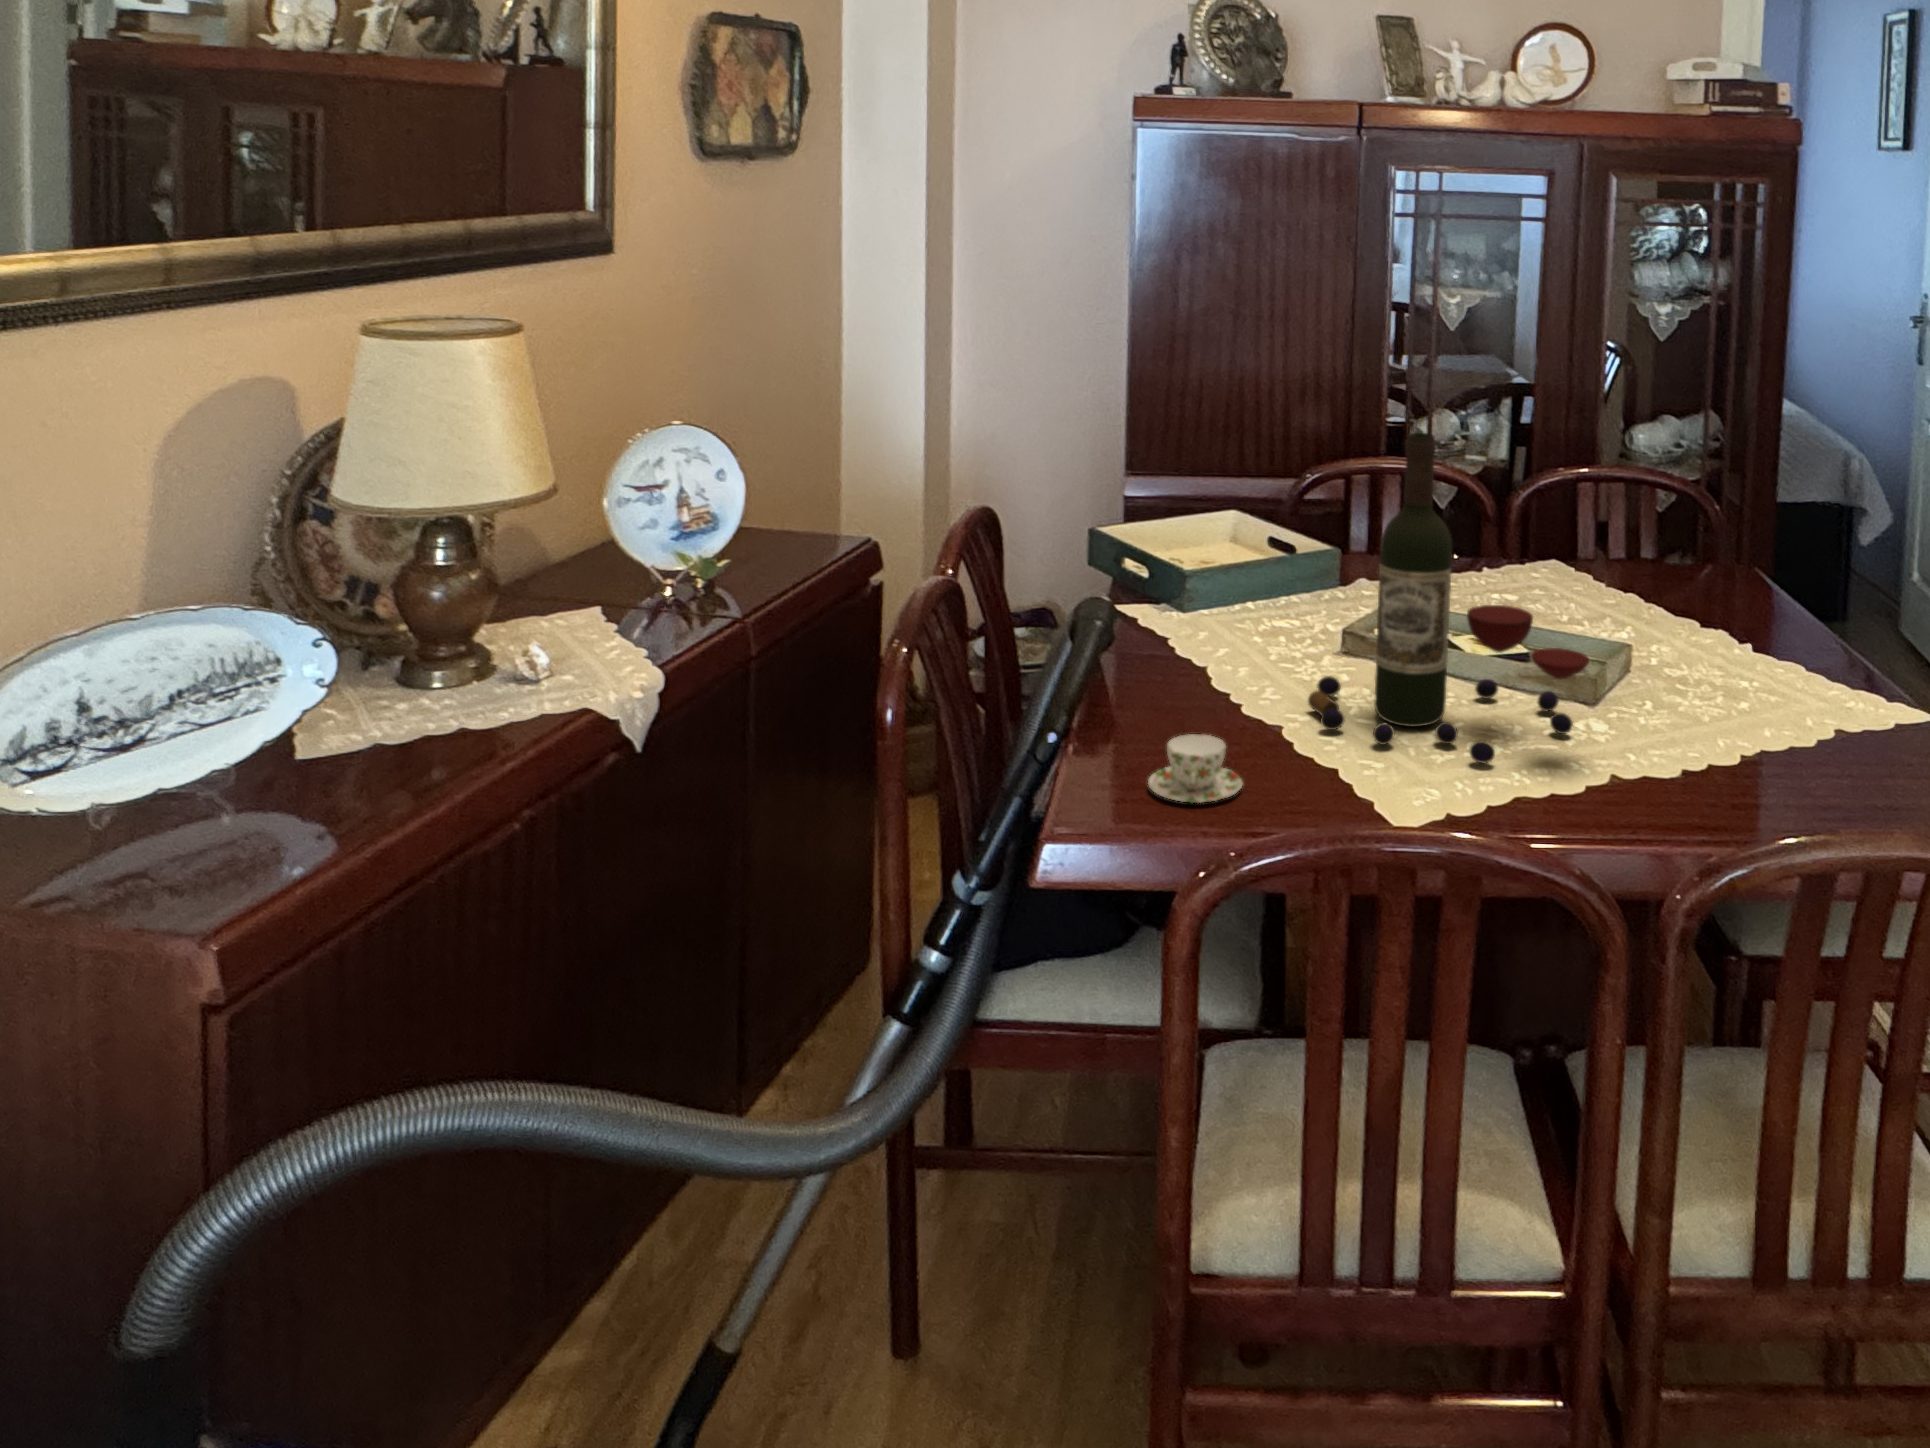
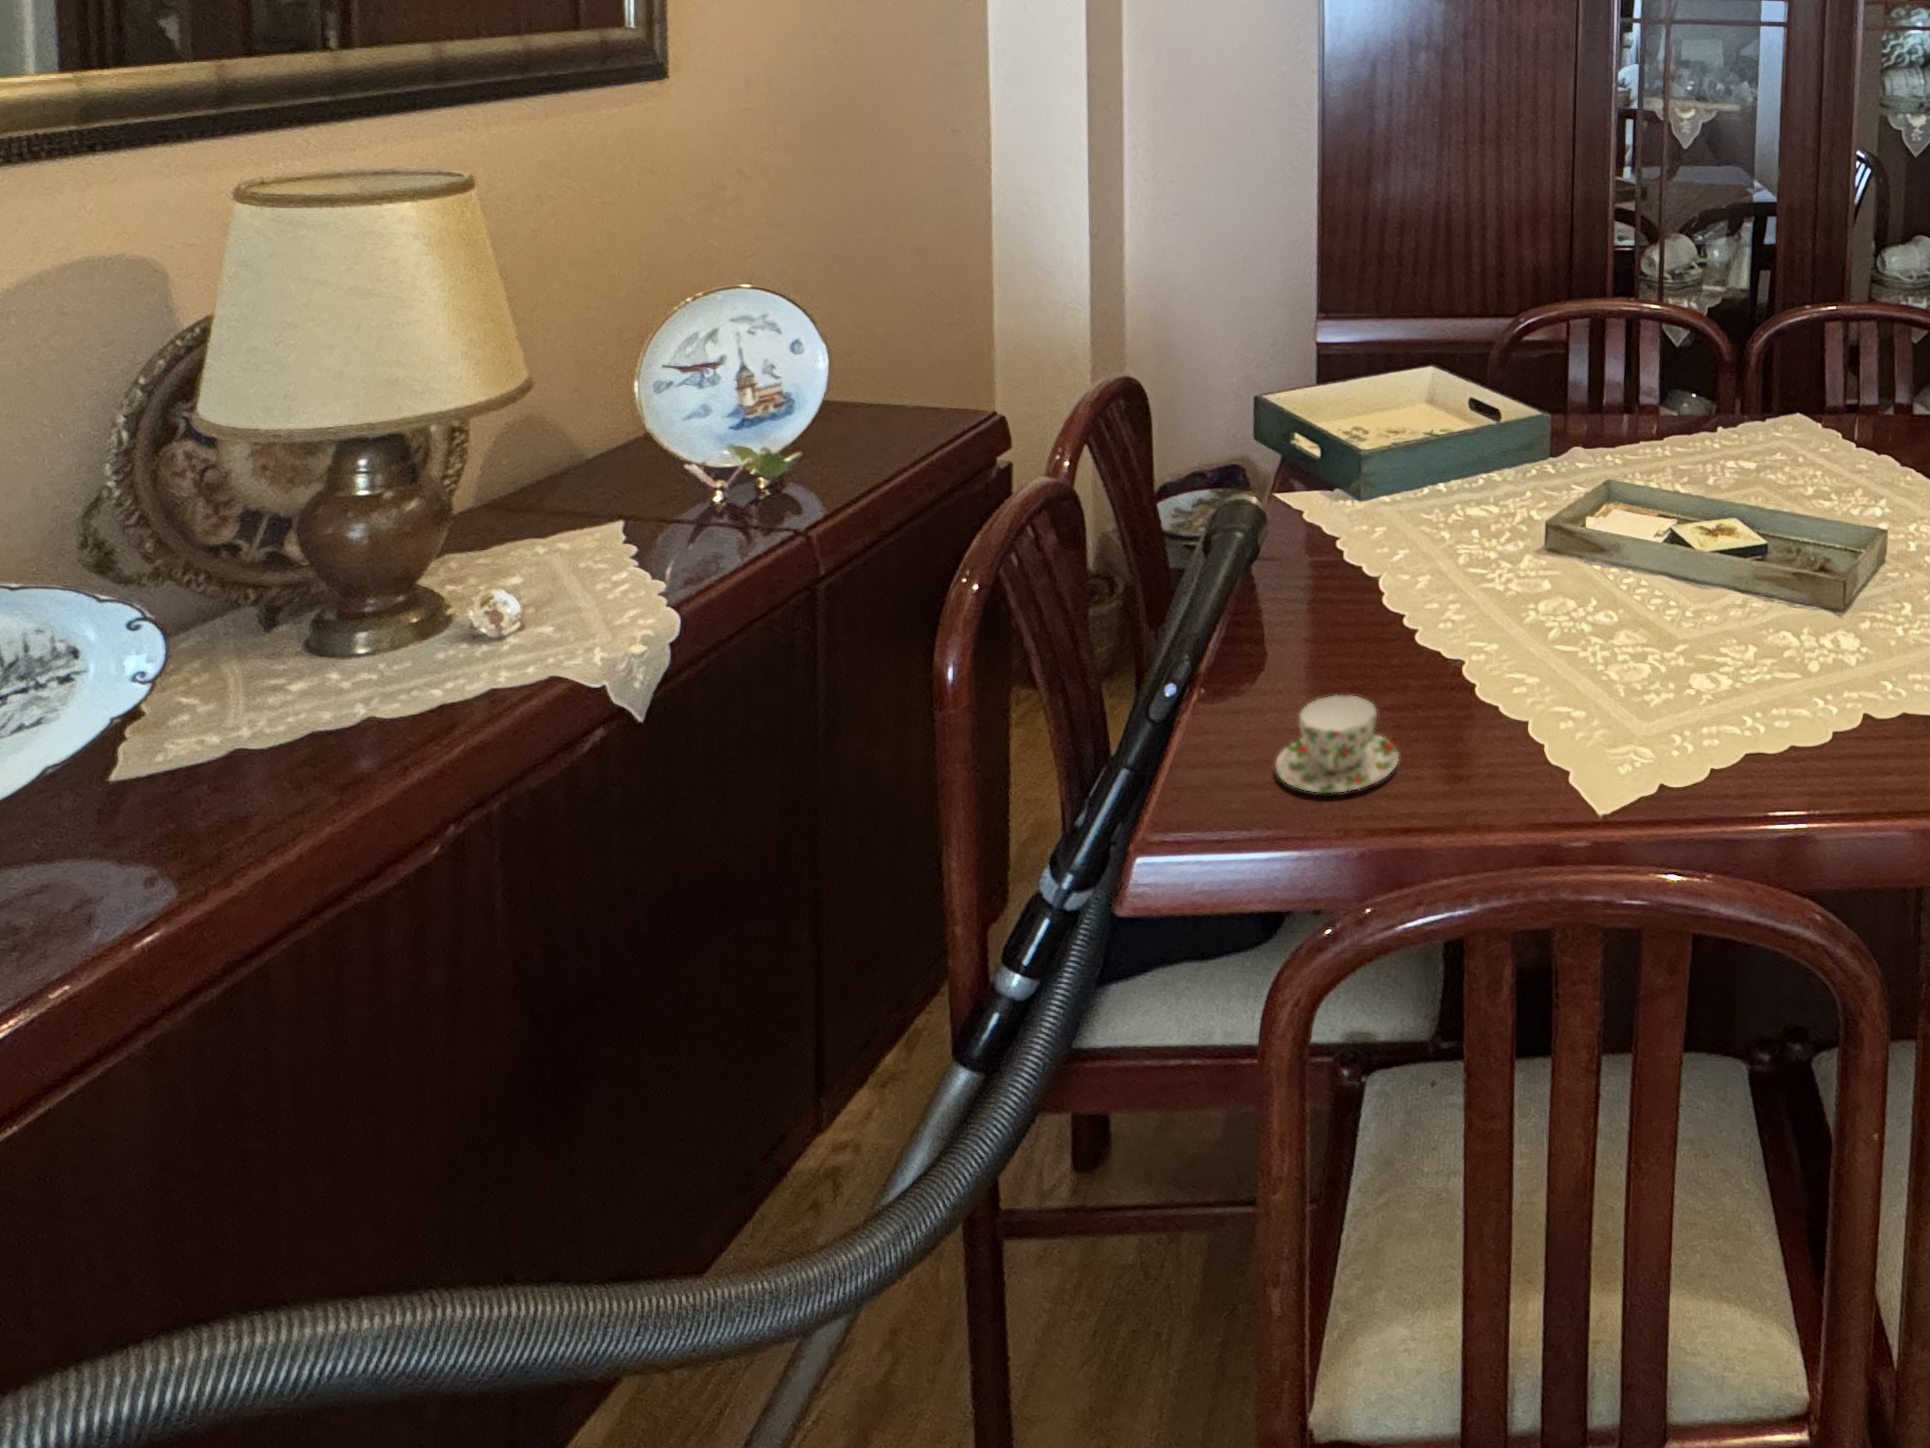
wine bottle: present [1308,433,1590,763] -> none [1495,296,1846,715]

